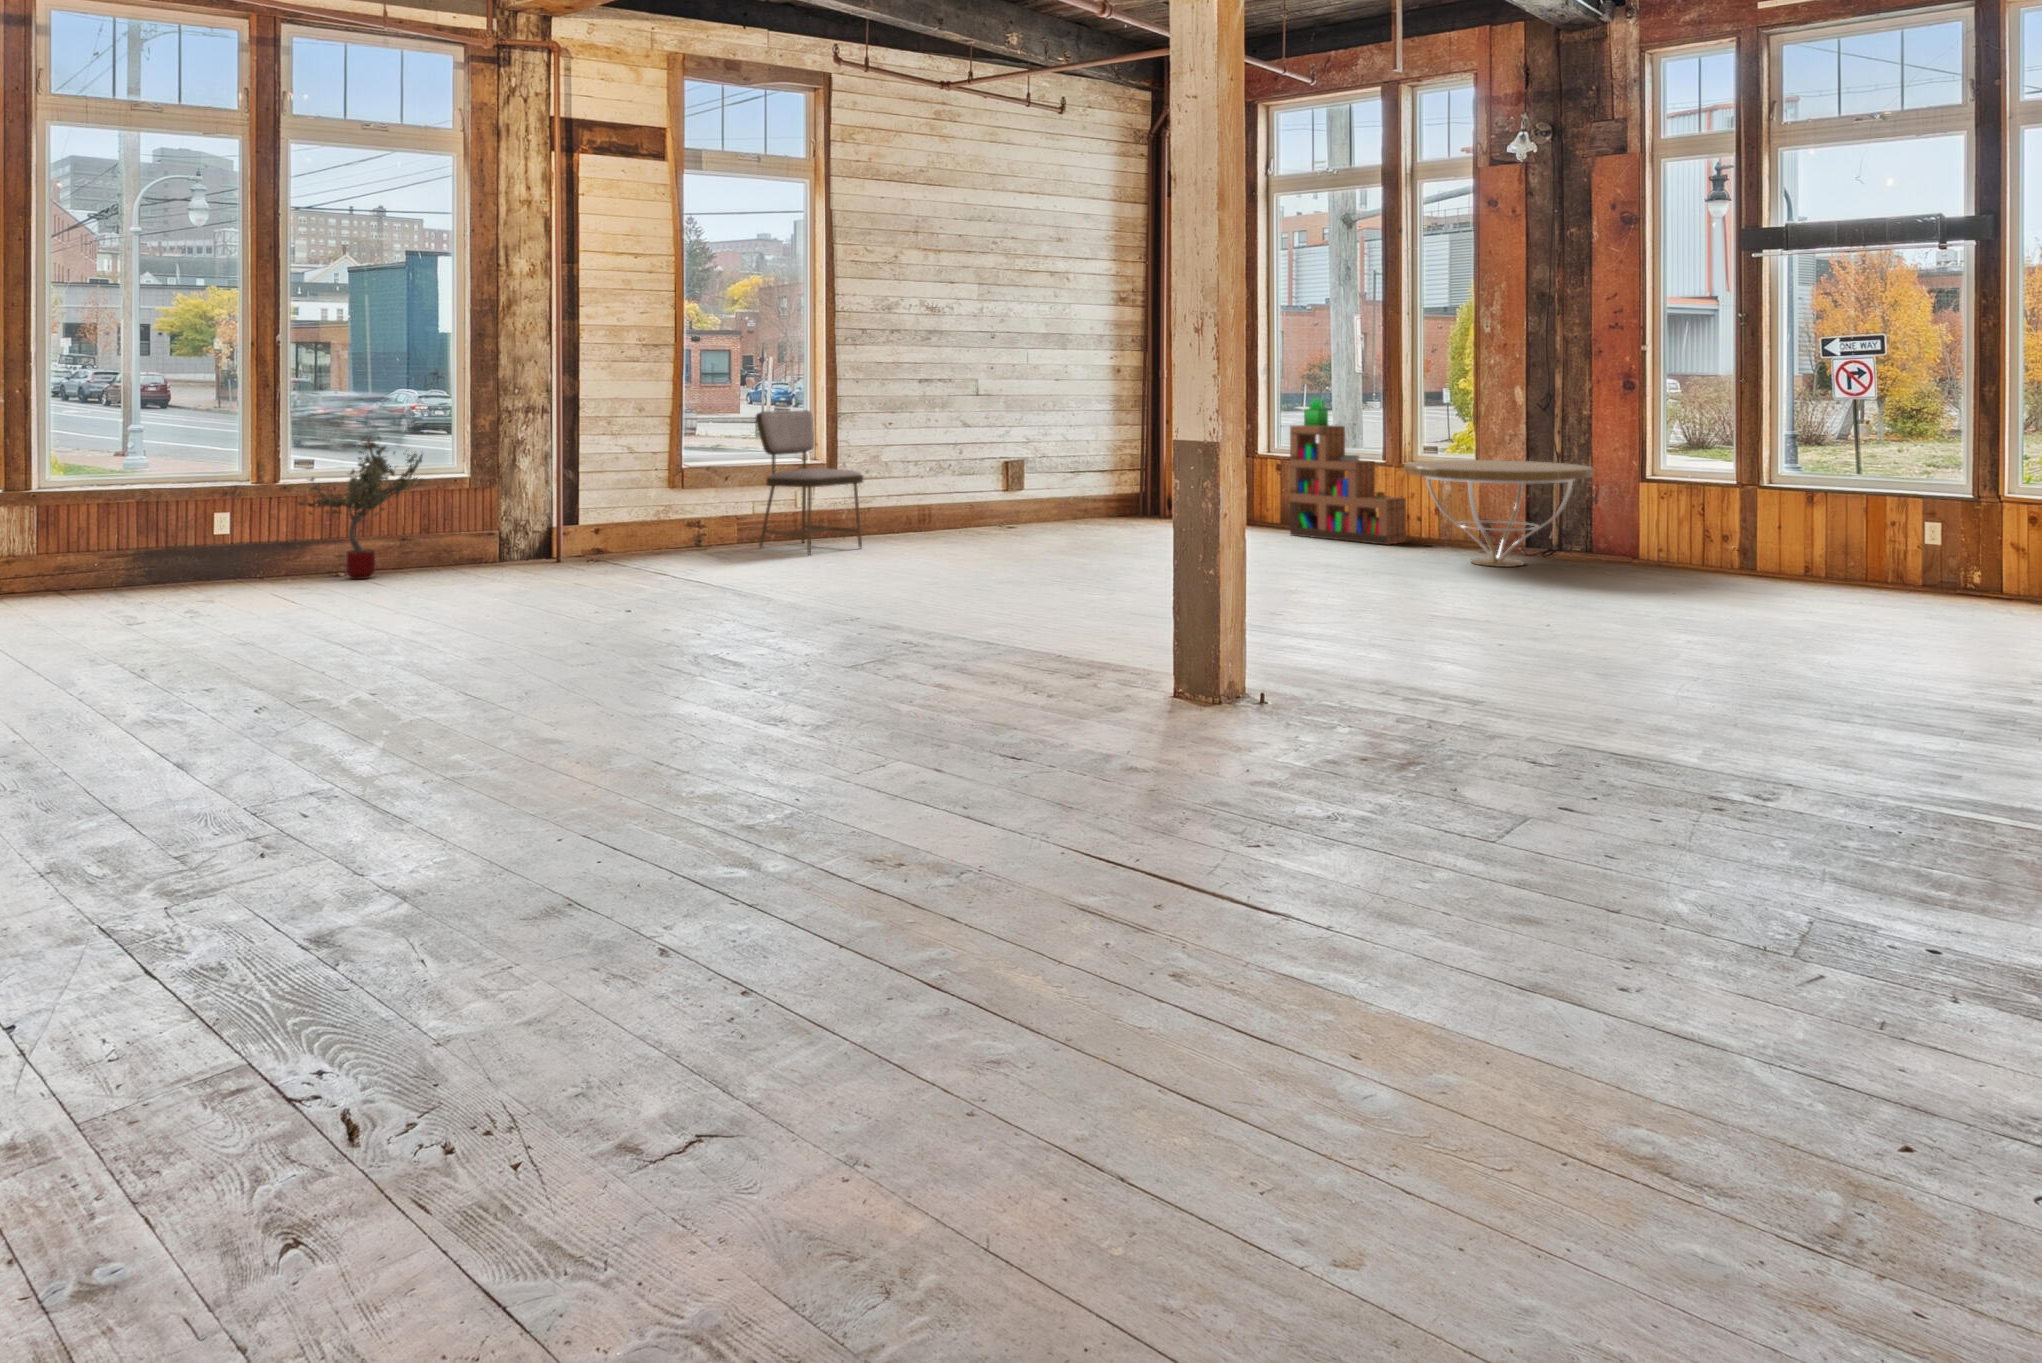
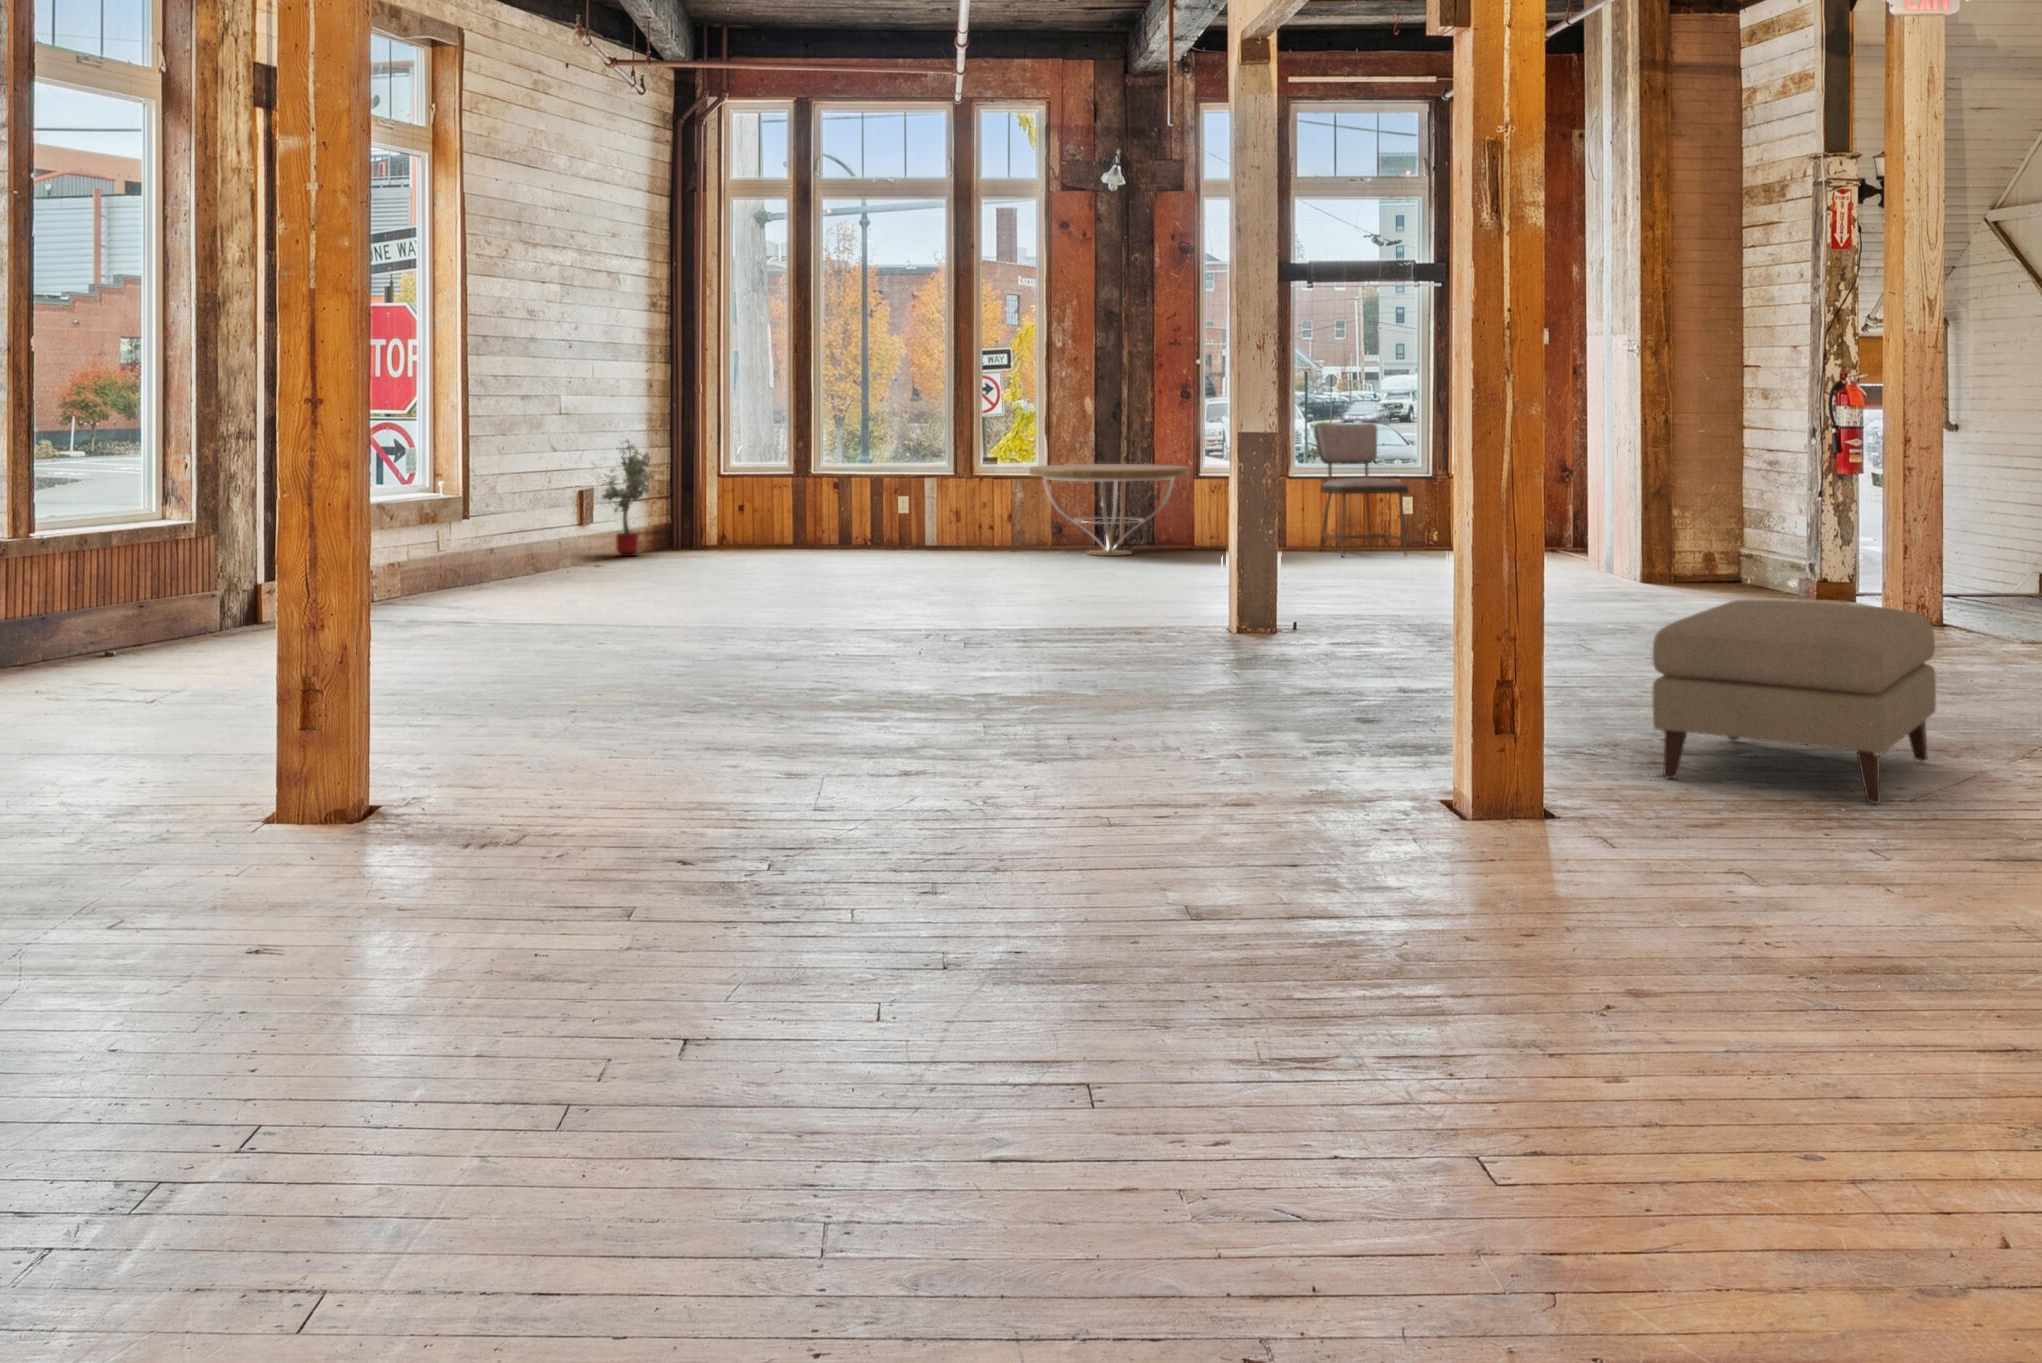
bookshelf: present [1290,397,1406,545] -> none [869,409,981,548]
dining chair: present [756,410,863,555] -> present [1314,423,1408,557]
potted tree: present [297,436,423,579] -> present [601,440,654,556]
ottoman: none [363,768,974,1255] -> present [1653,600,1936,804]

